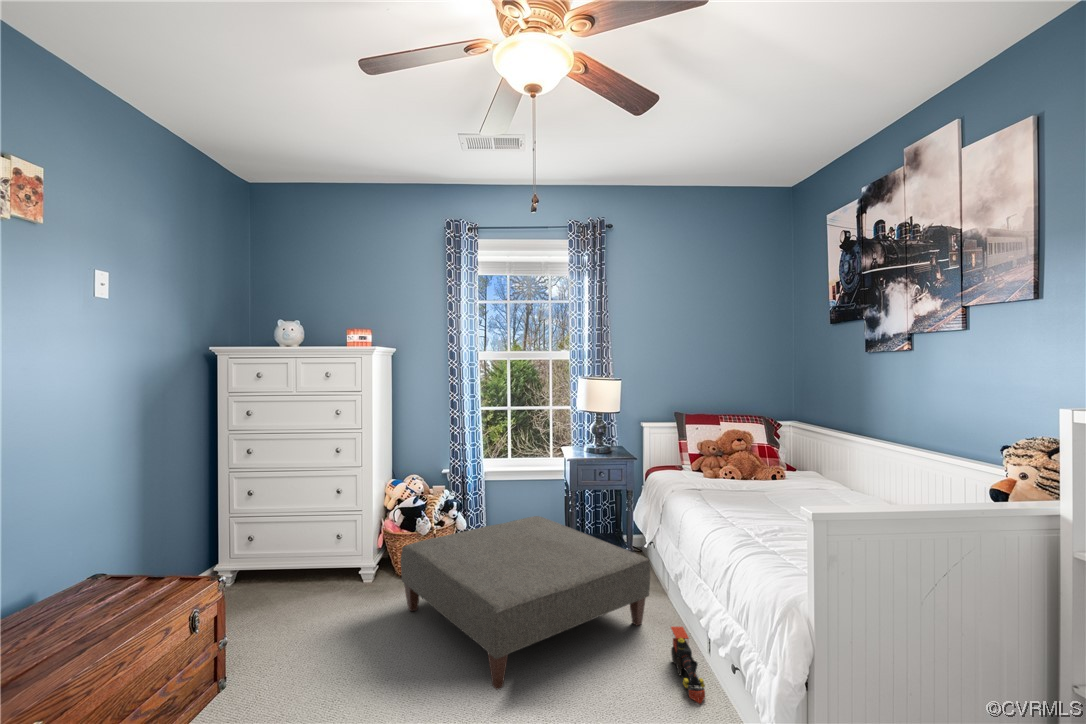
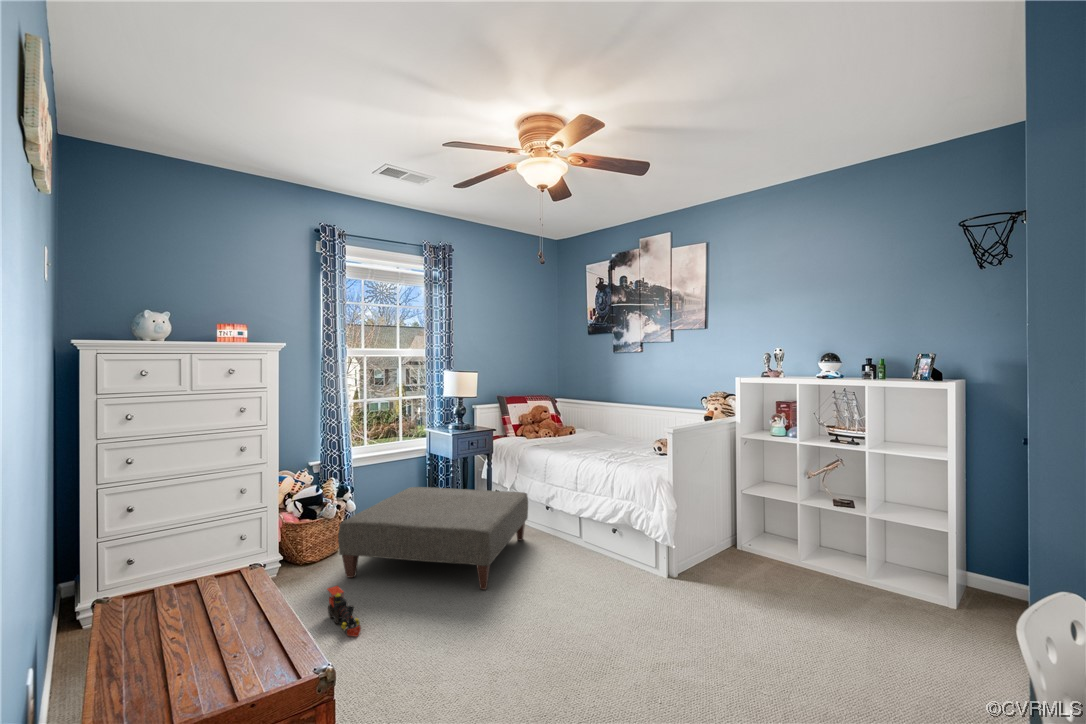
toy train: present [671,627,705,703] -> present [327,586,361,636]

